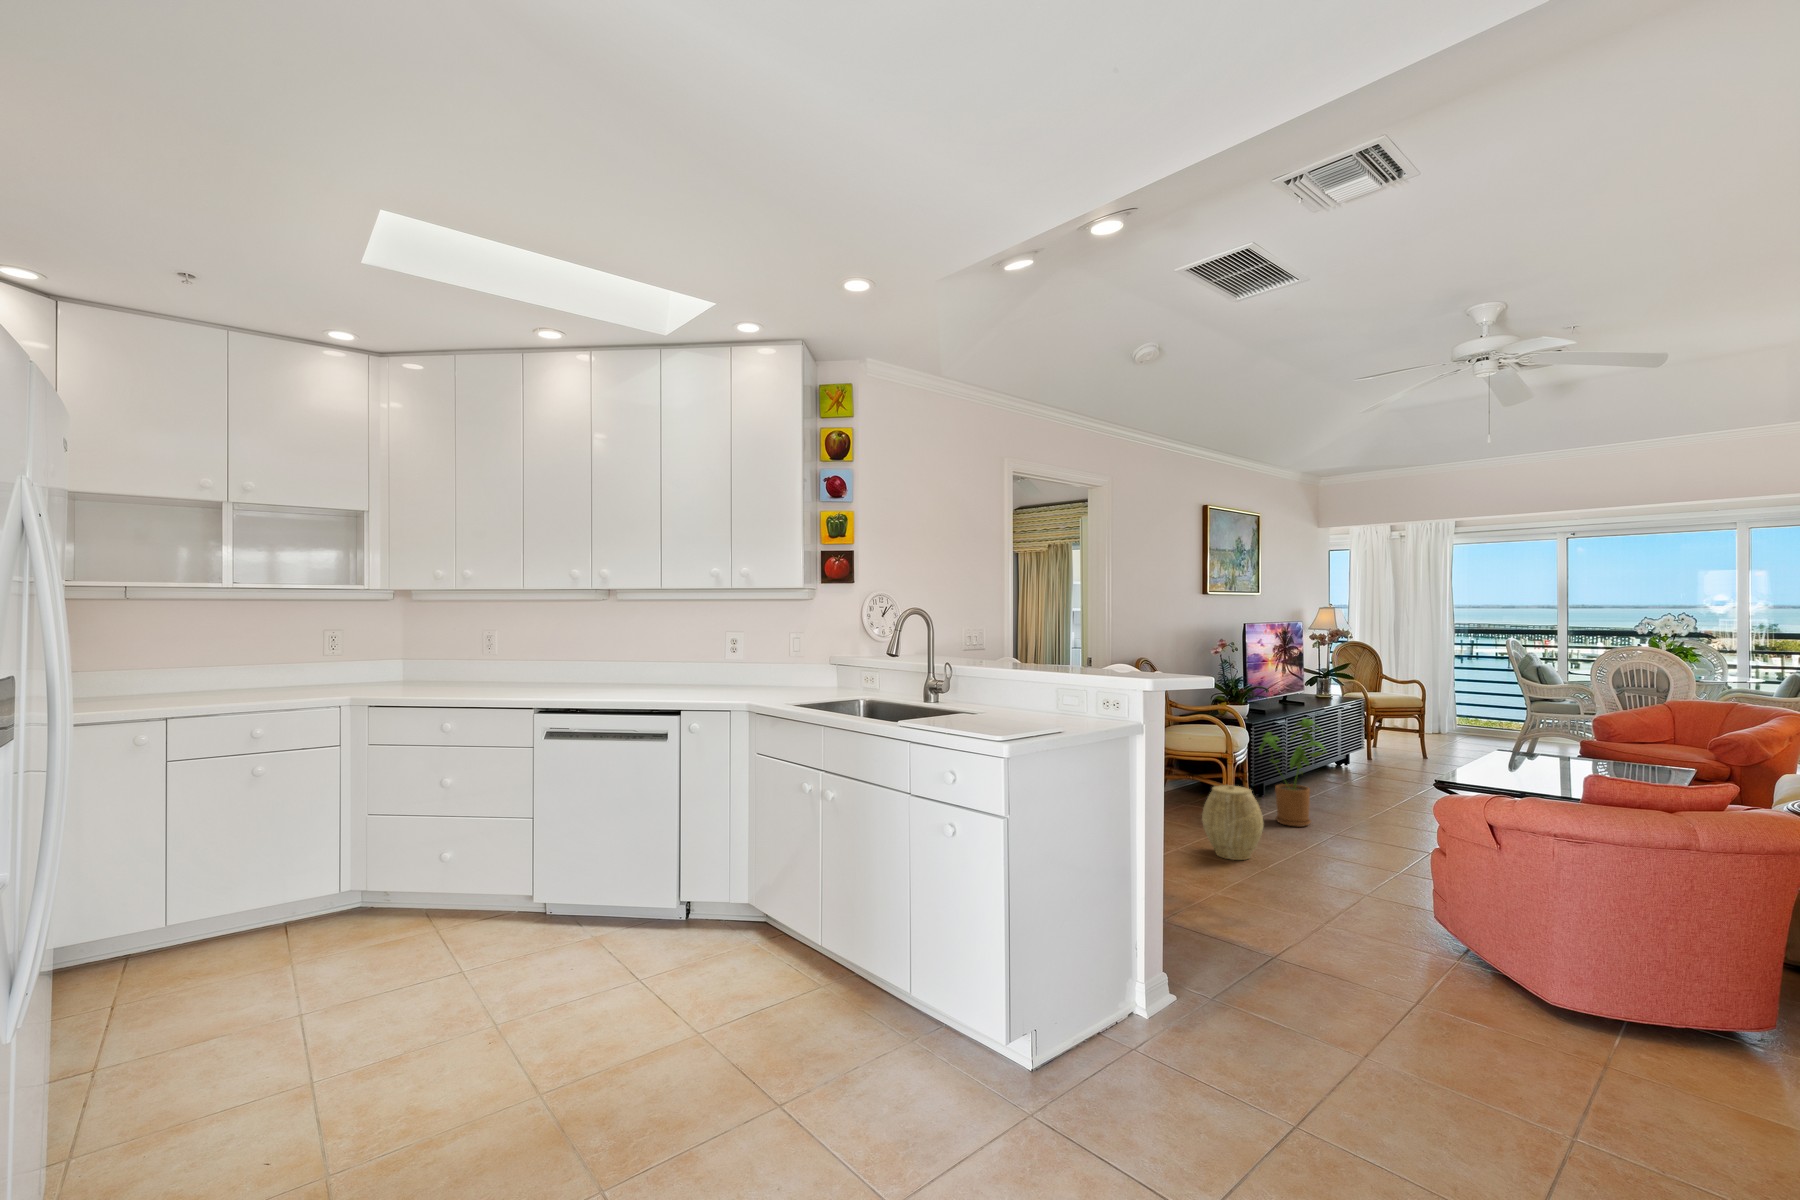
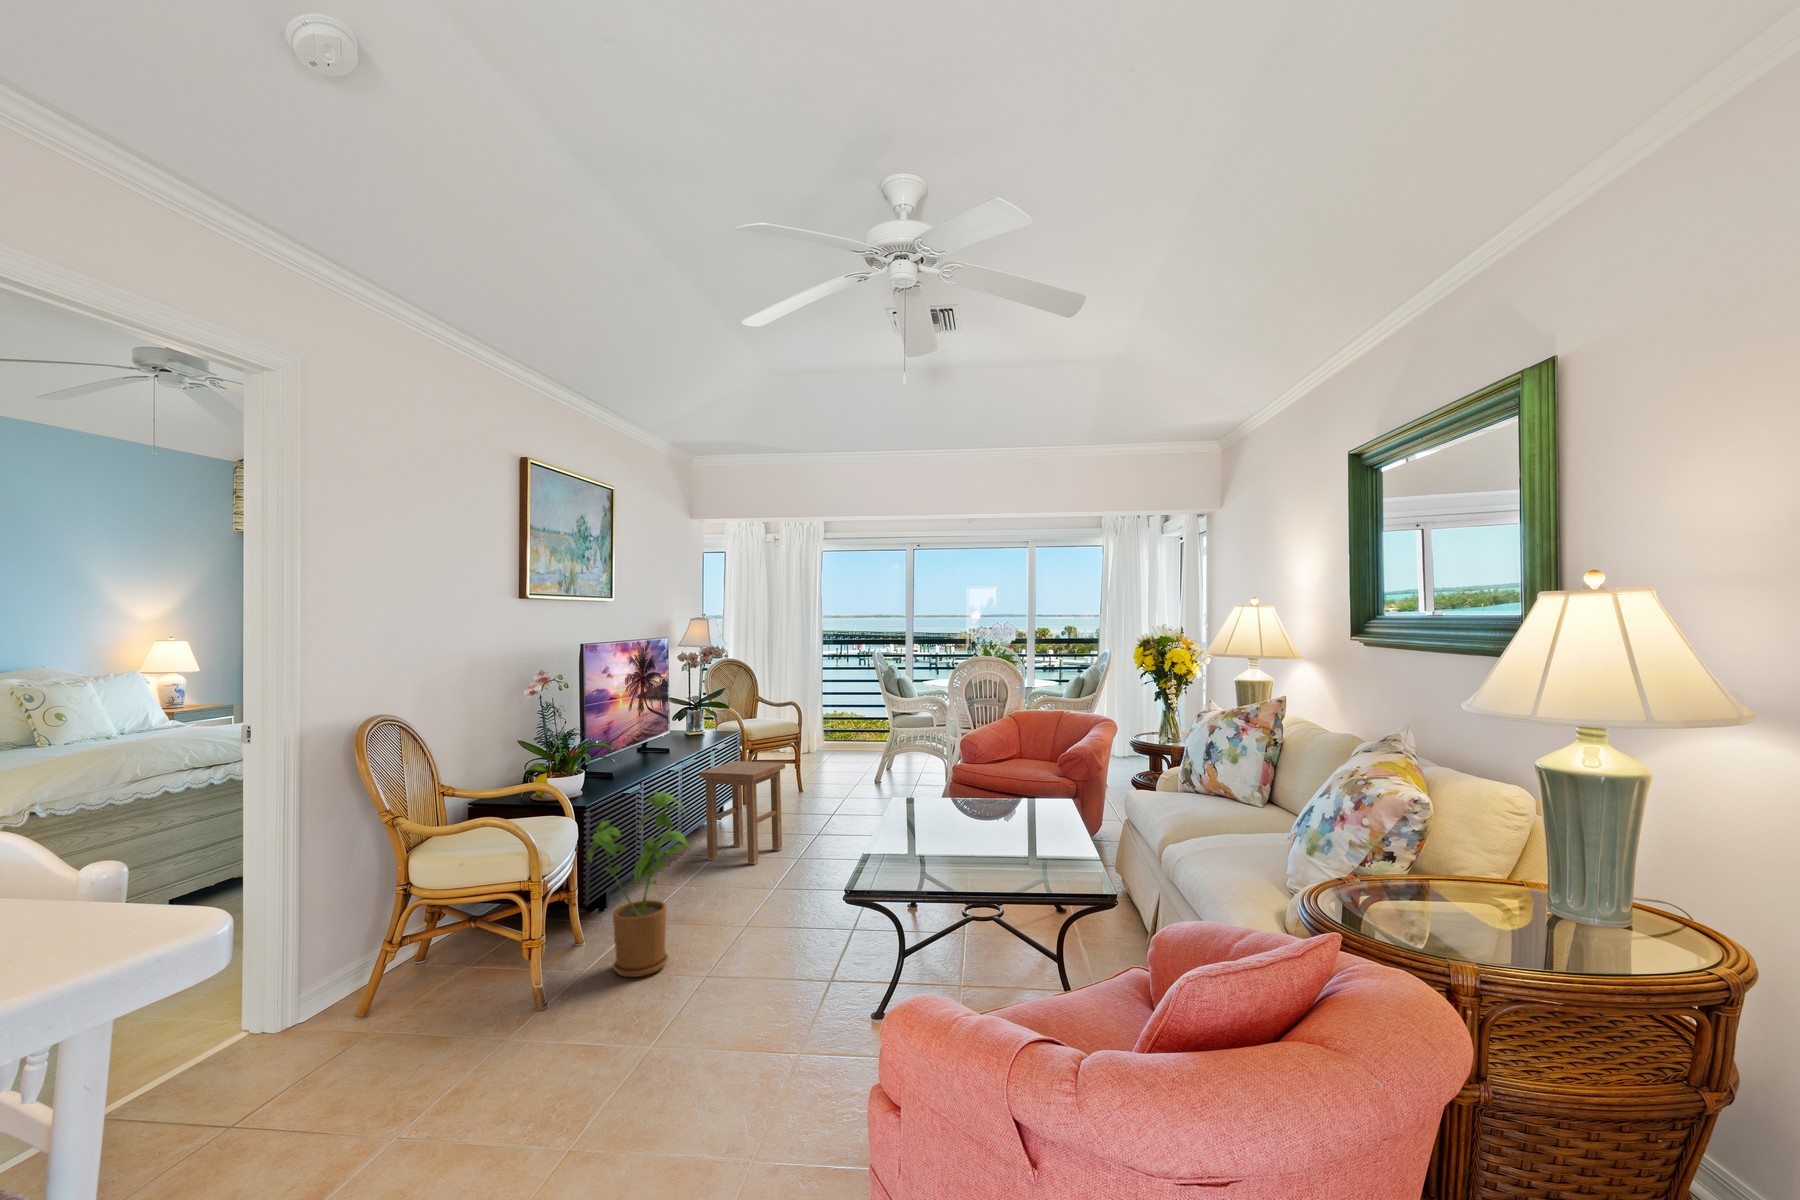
stool: none [1330,717,1405,793] -> present [700,761,785,864]
woven basket: present [1202,785,1263,860] -> none [444,967,572,1138]

